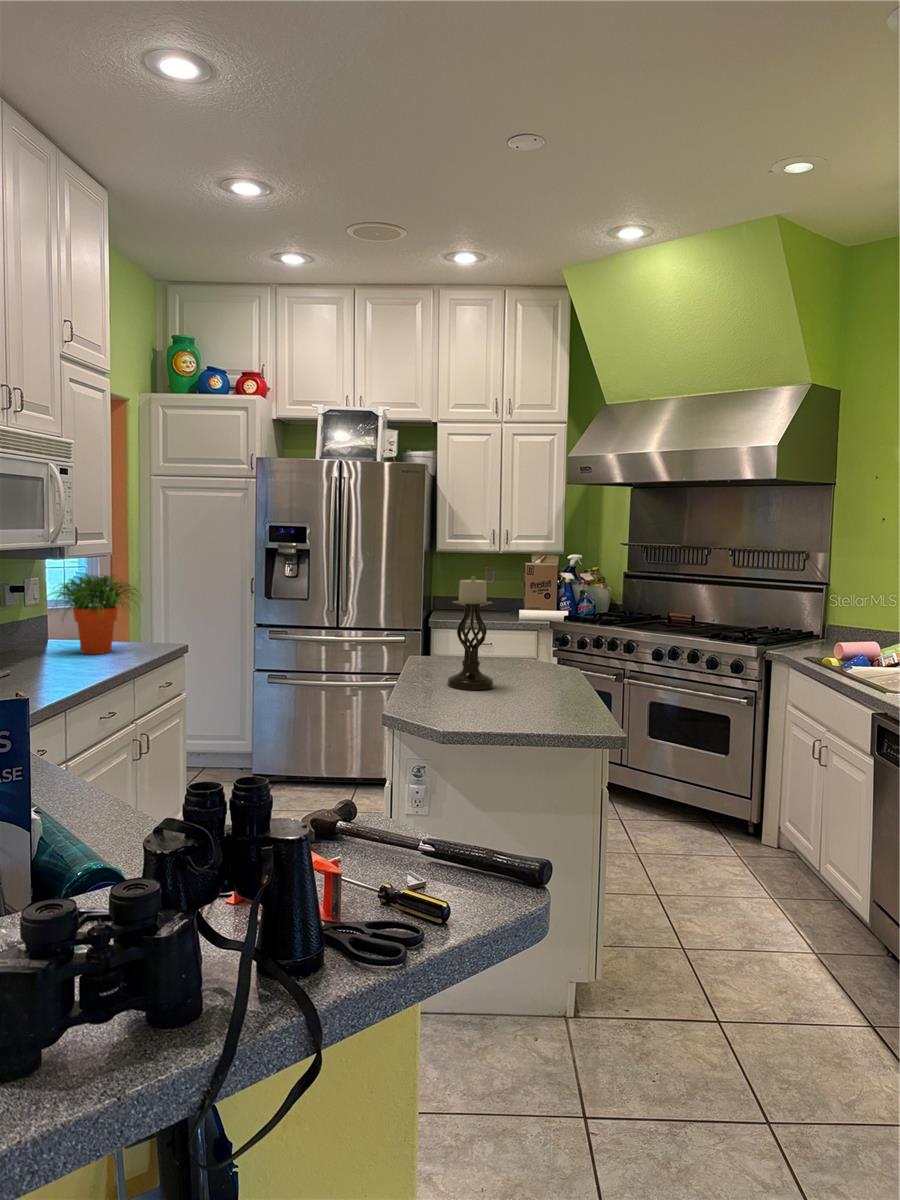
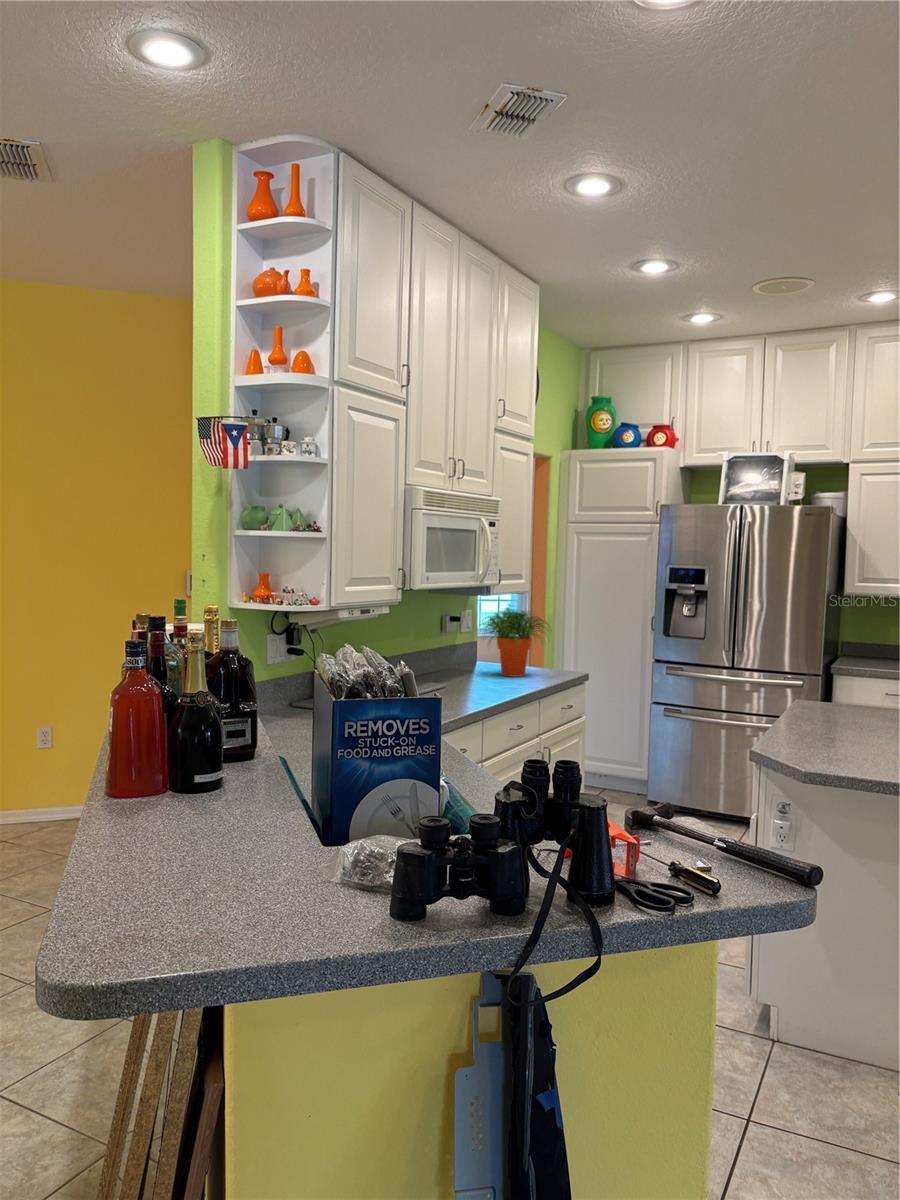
candle holder: present [447,576,494,690] -> none [824,622,876,735]

